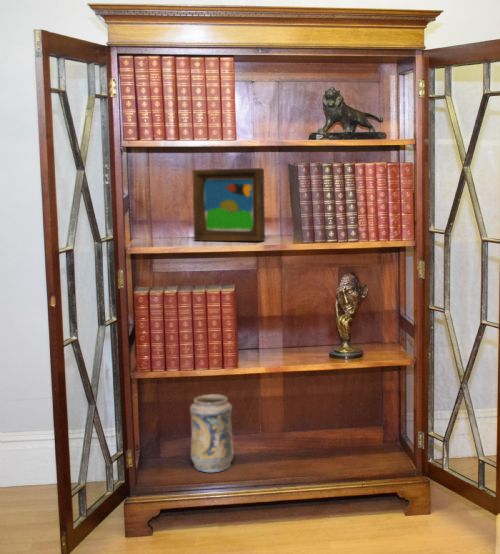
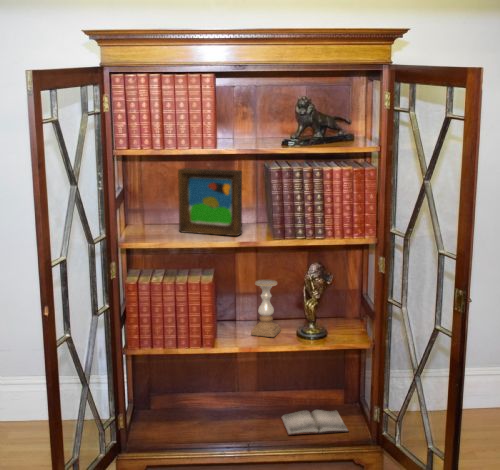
candle holder: none [276,294,308,357] -> present [251,280,281,337]
decorative vase: present [190,394,234,472] -> none [174,366,212,436]
hardback book: none [310,443,389,468] -> present [281,410,349,435]

